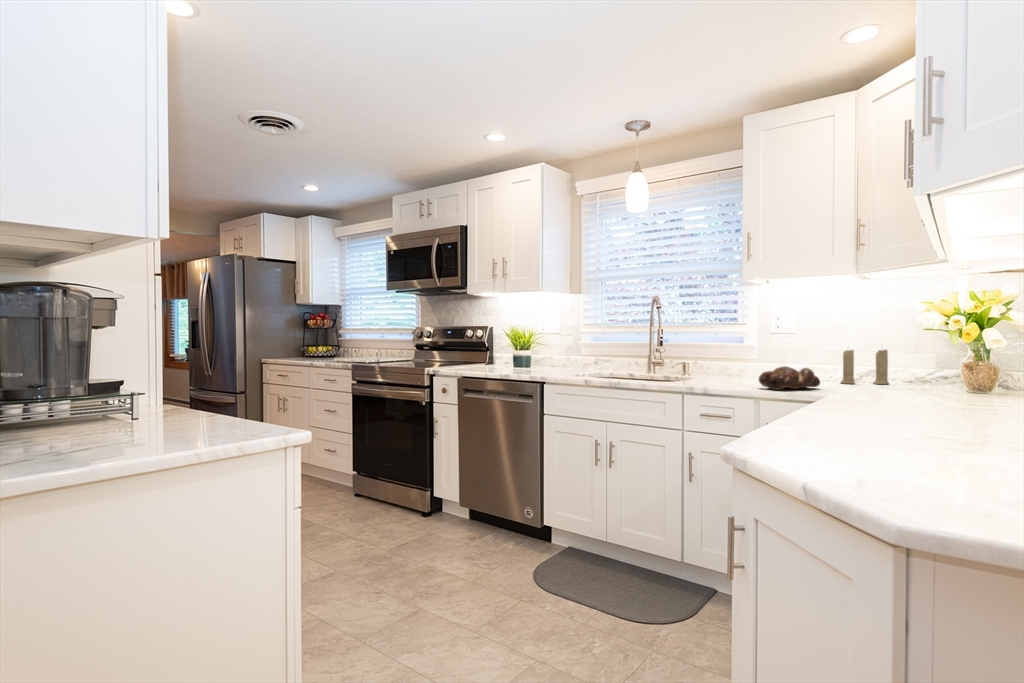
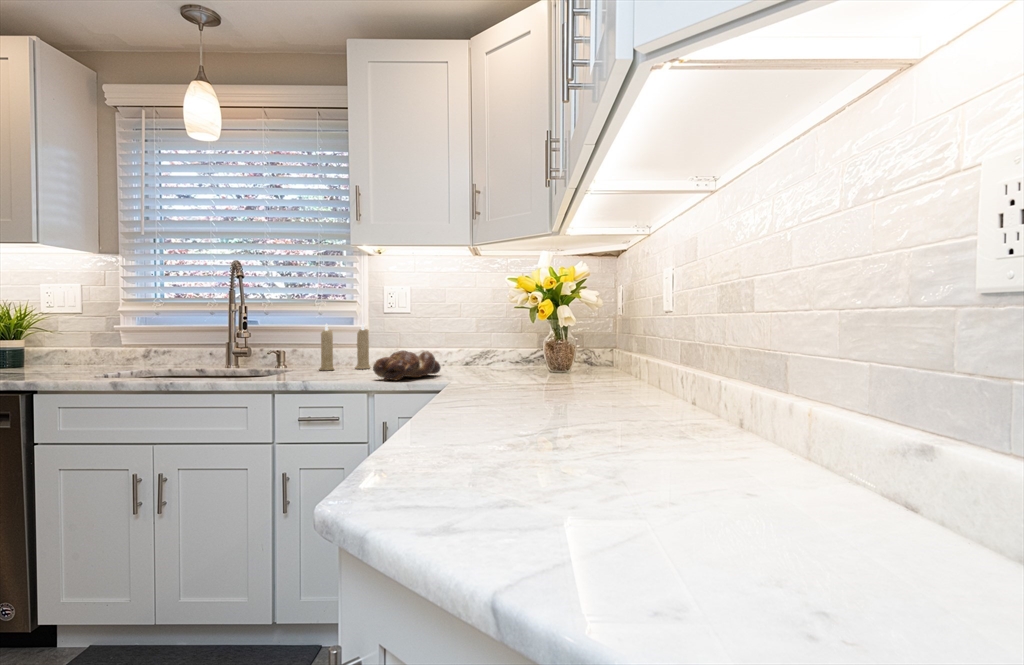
candle: present [841,345,889,384] -> present [319,324,371,370]

